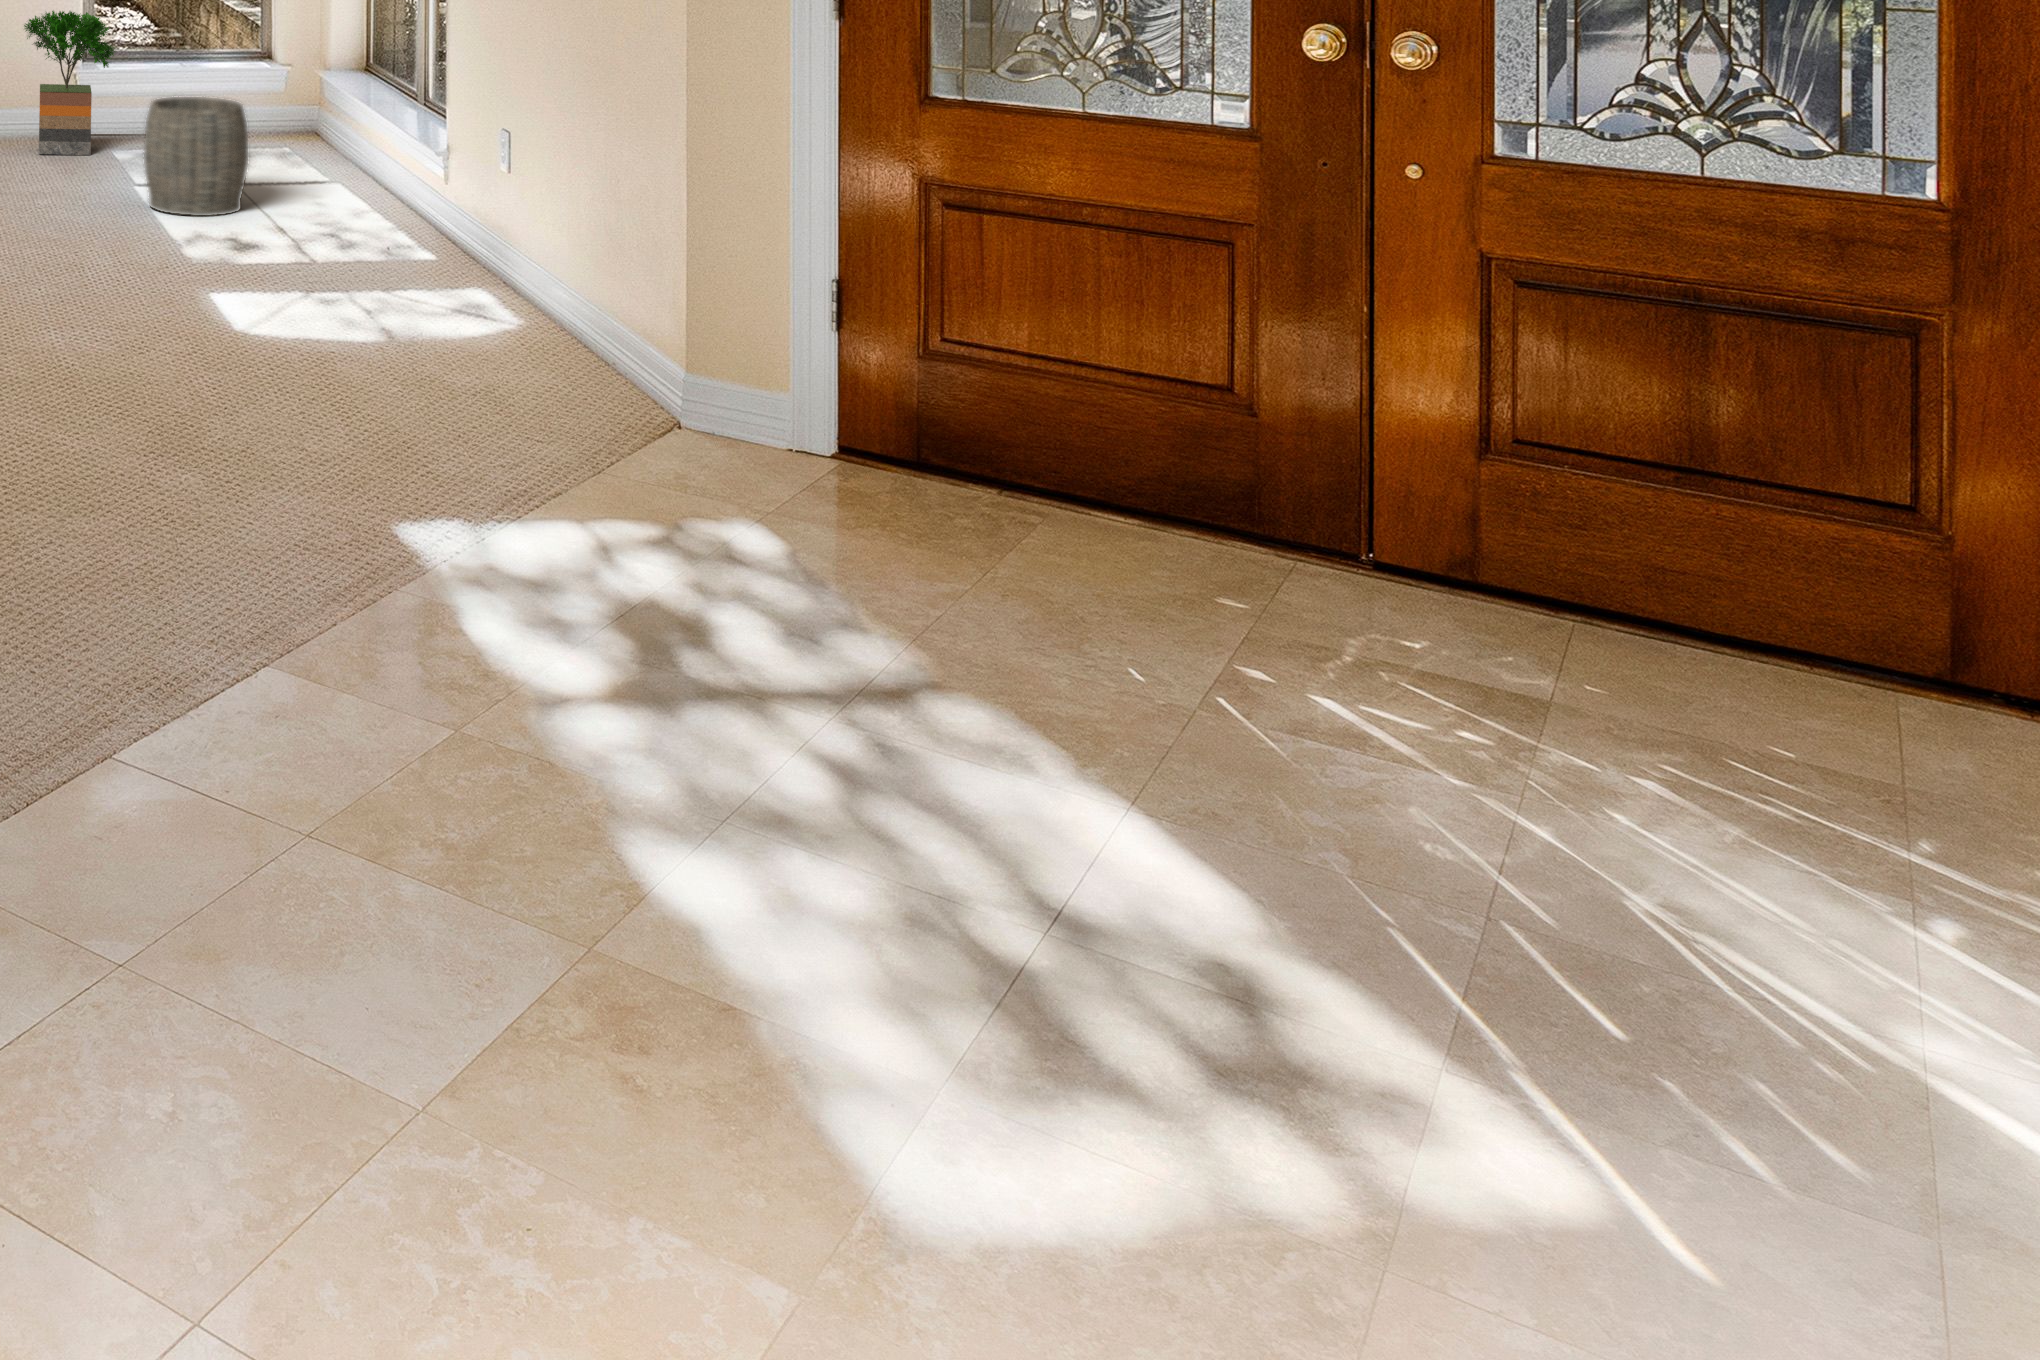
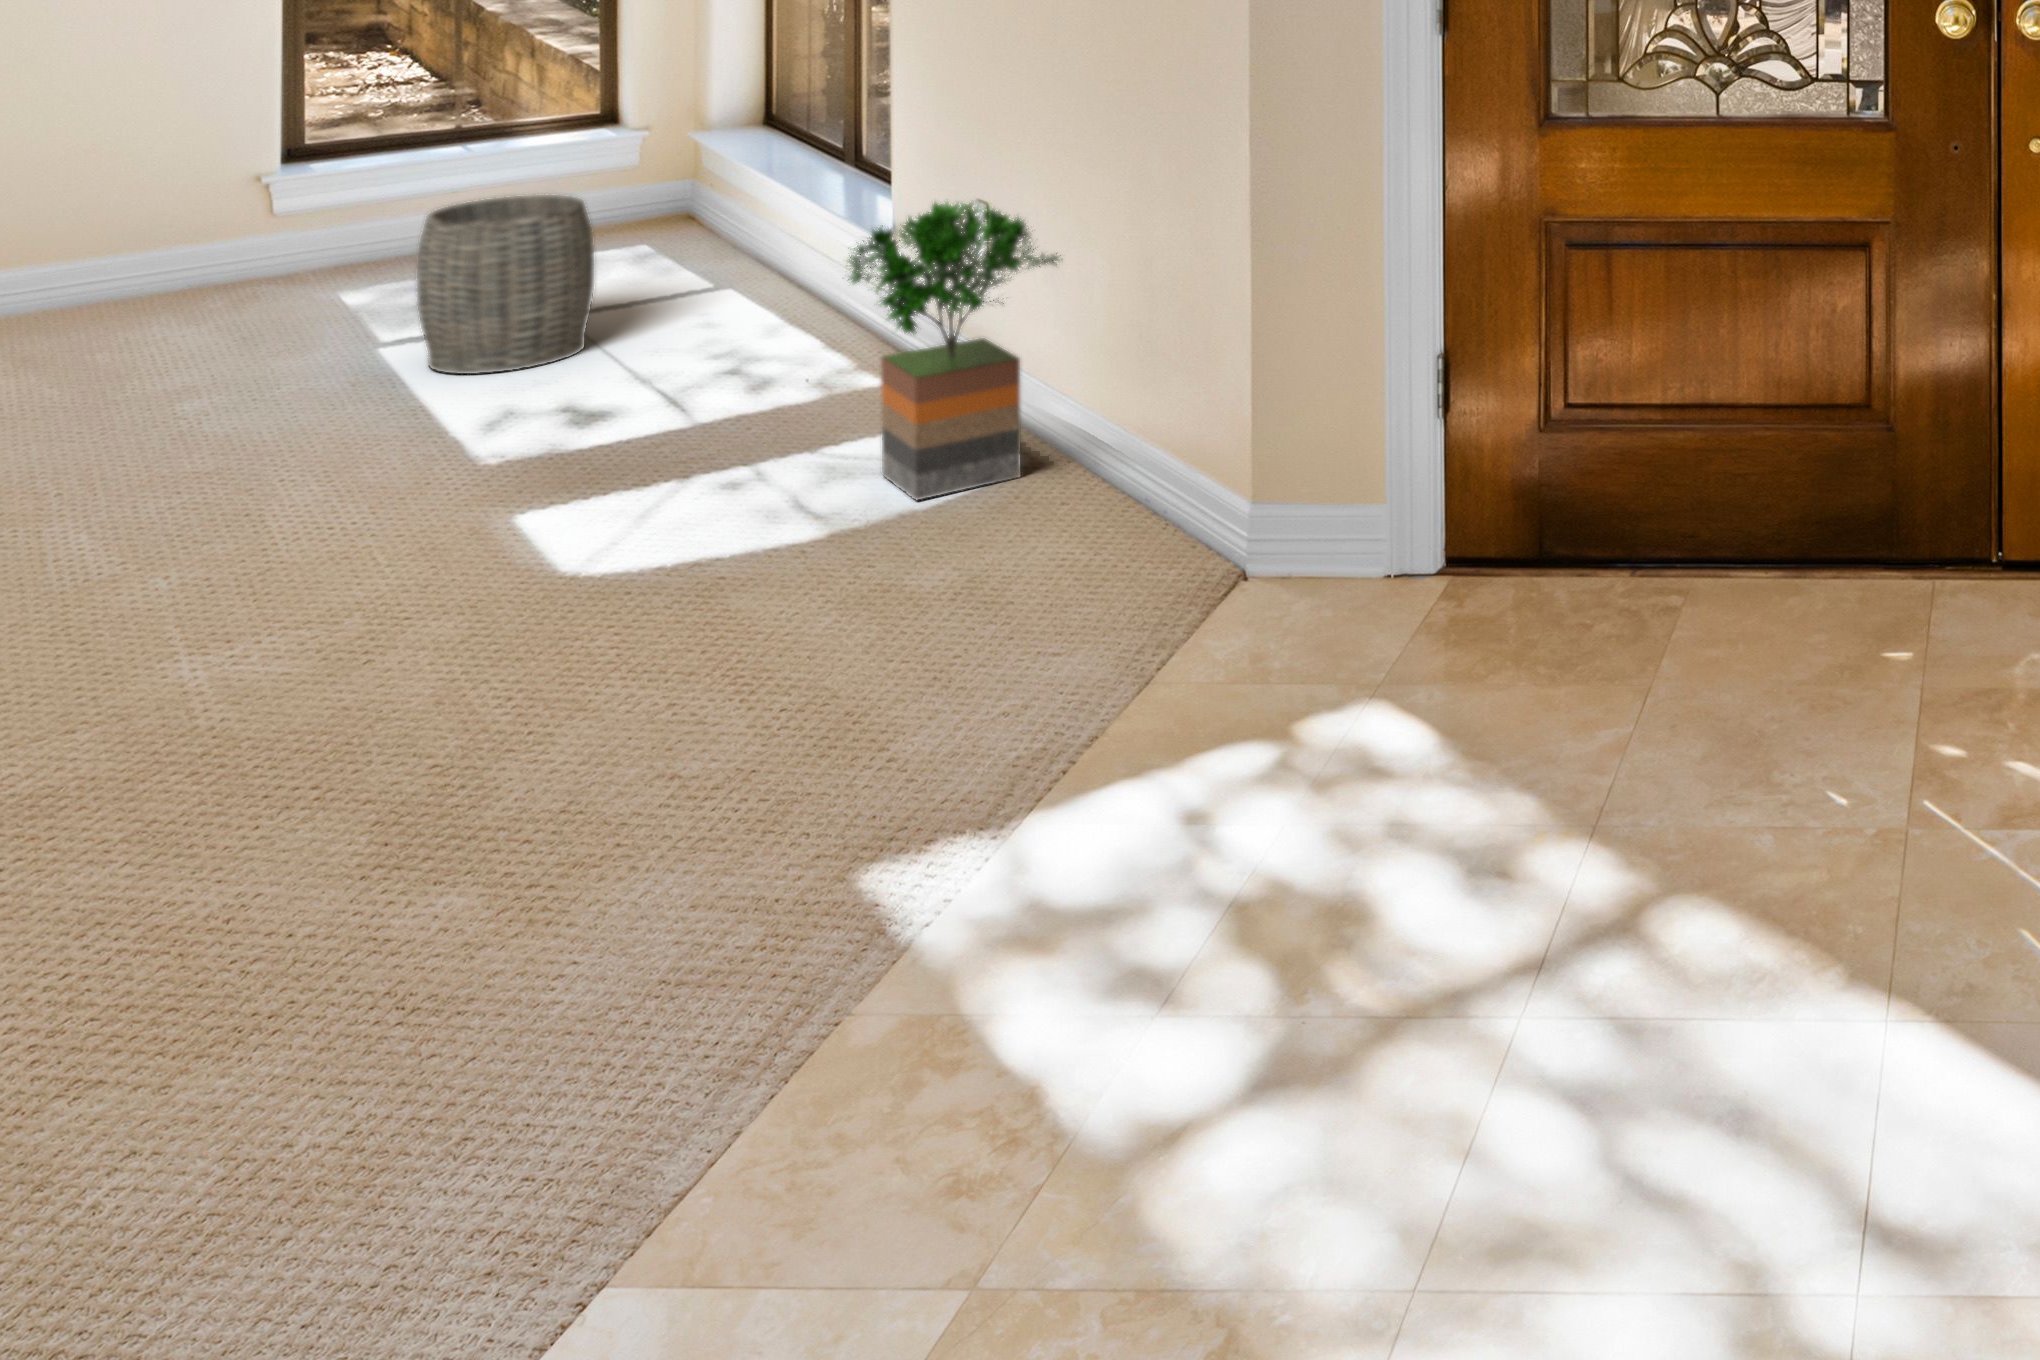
potted tree: present [24,11,115,155] -> present [847,203,1062,500]

